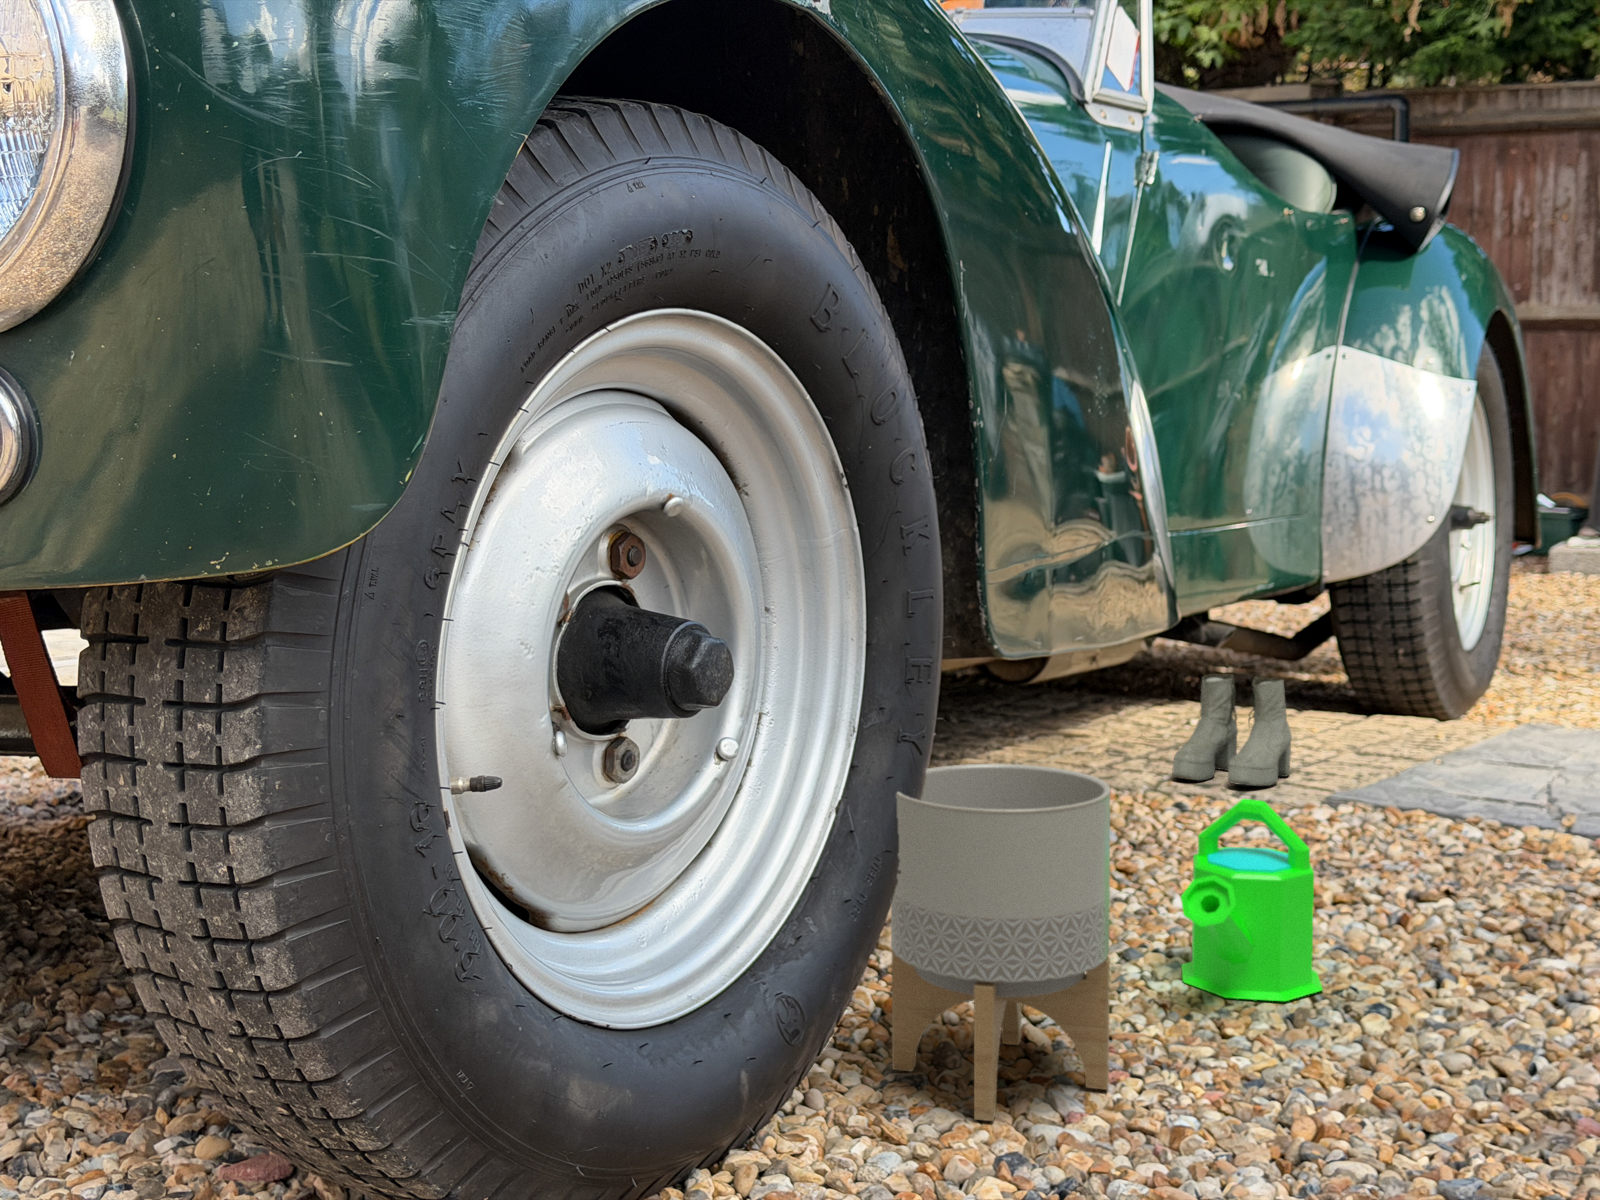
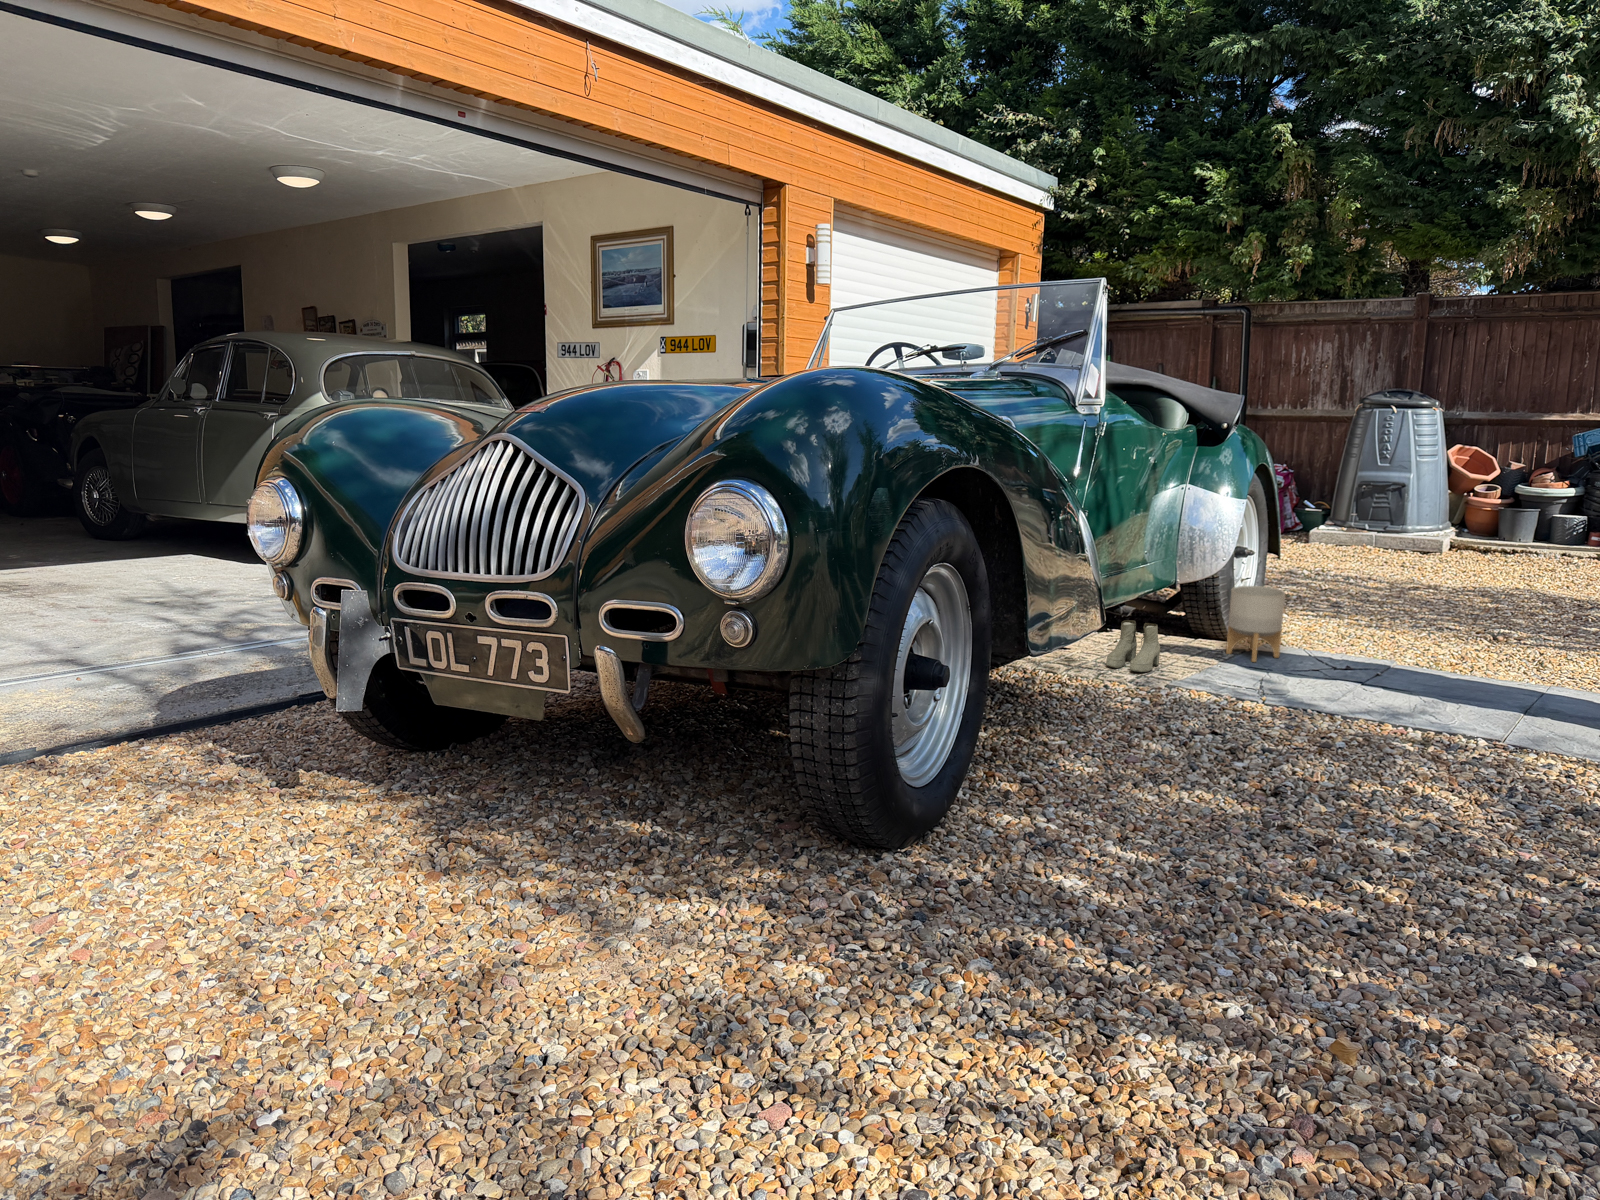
planter: present [891,764,1110,1121] -> present [1226,586,1285,662]
watering can: present [1181,799,1323,1001] -> none [1095,705,1147,779]

